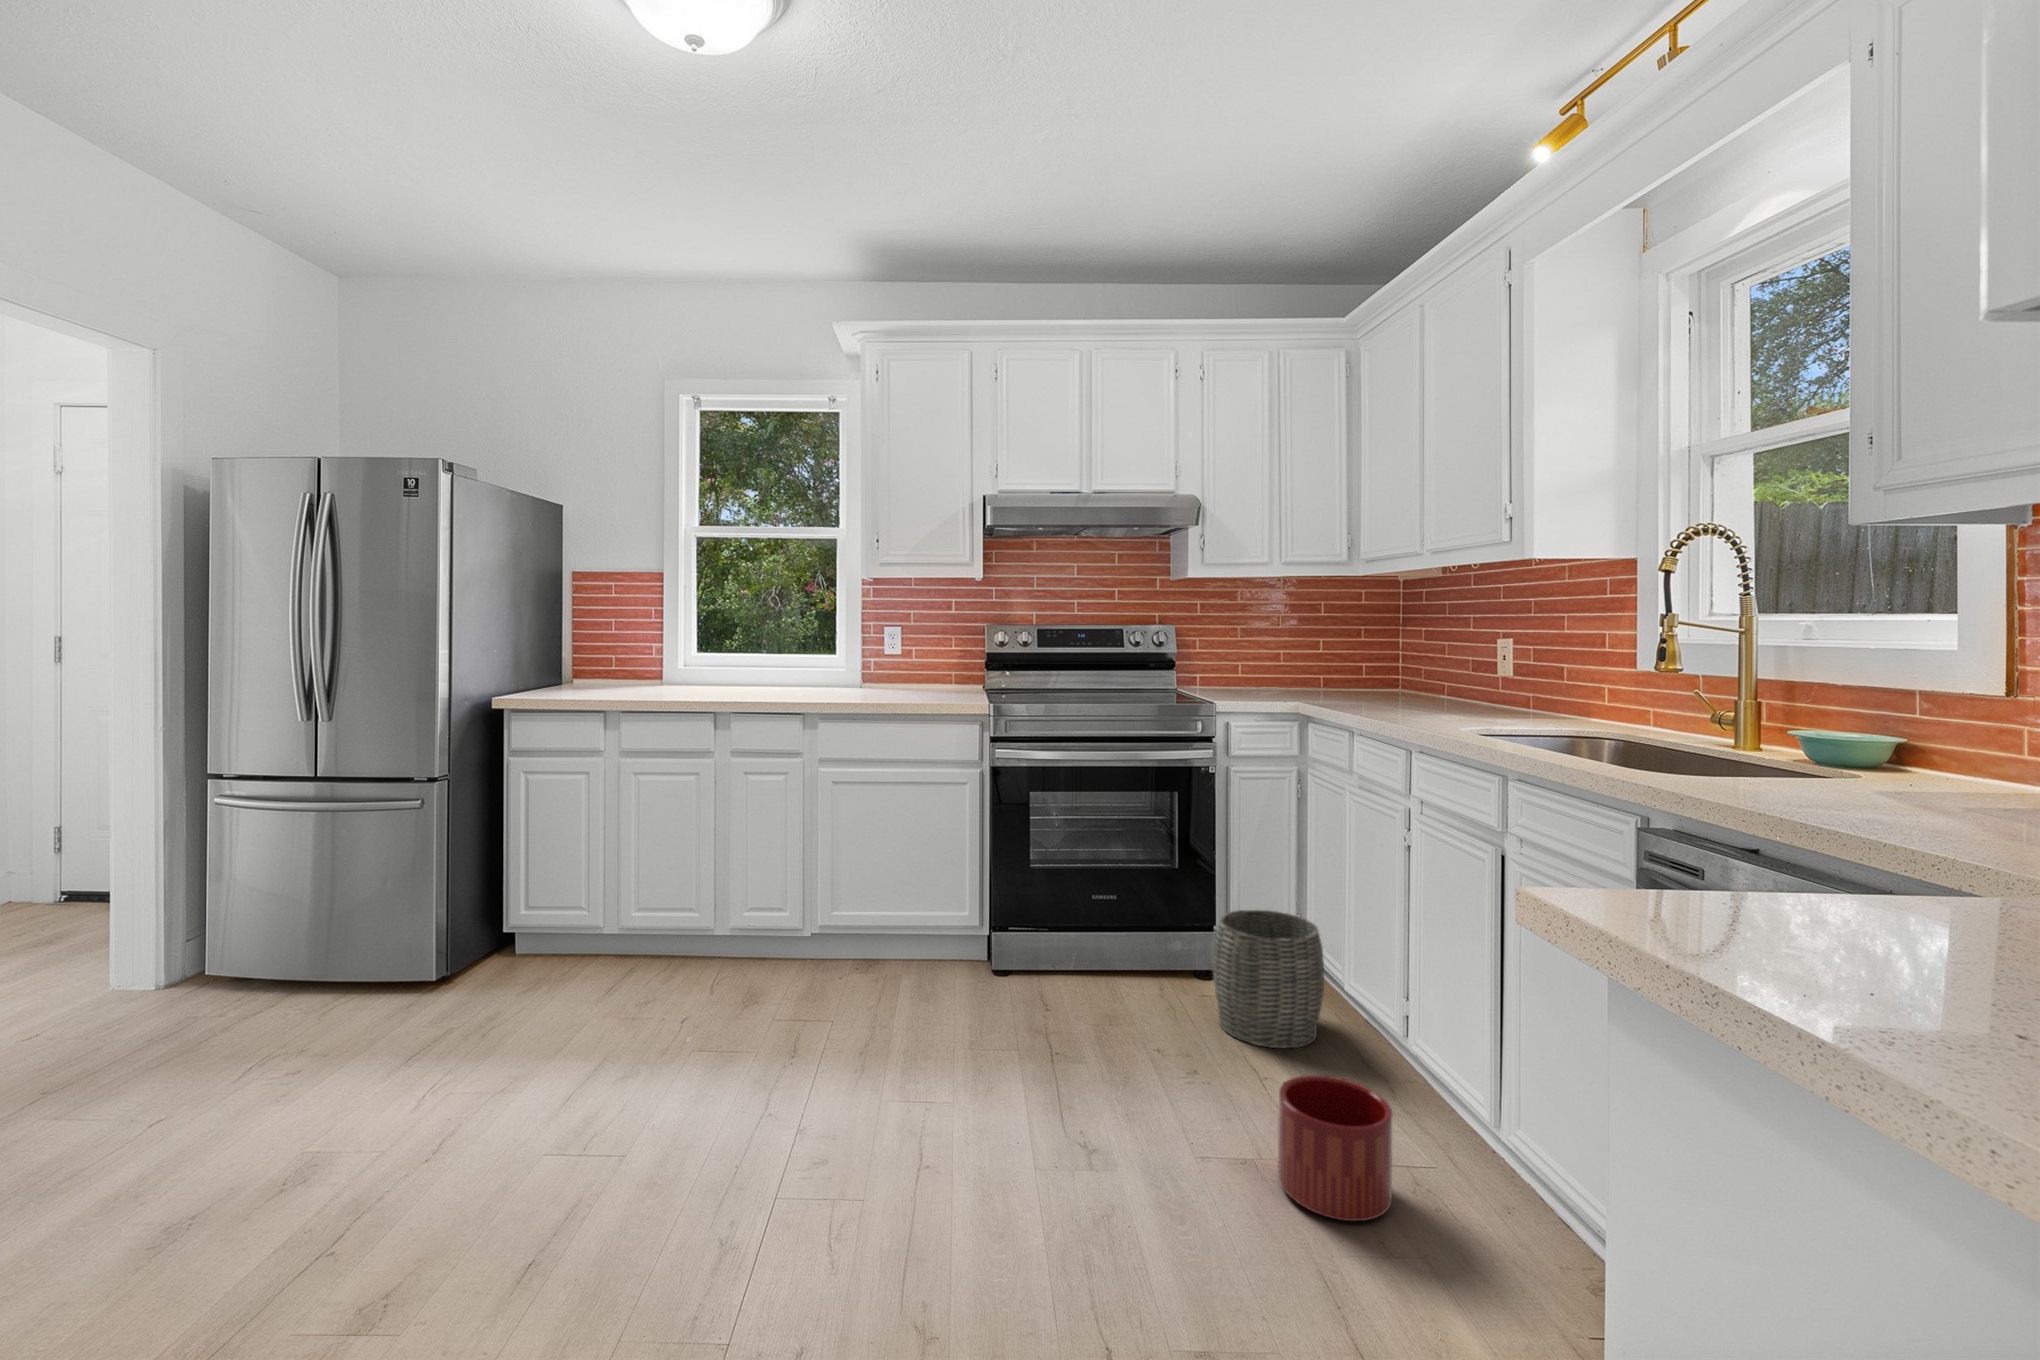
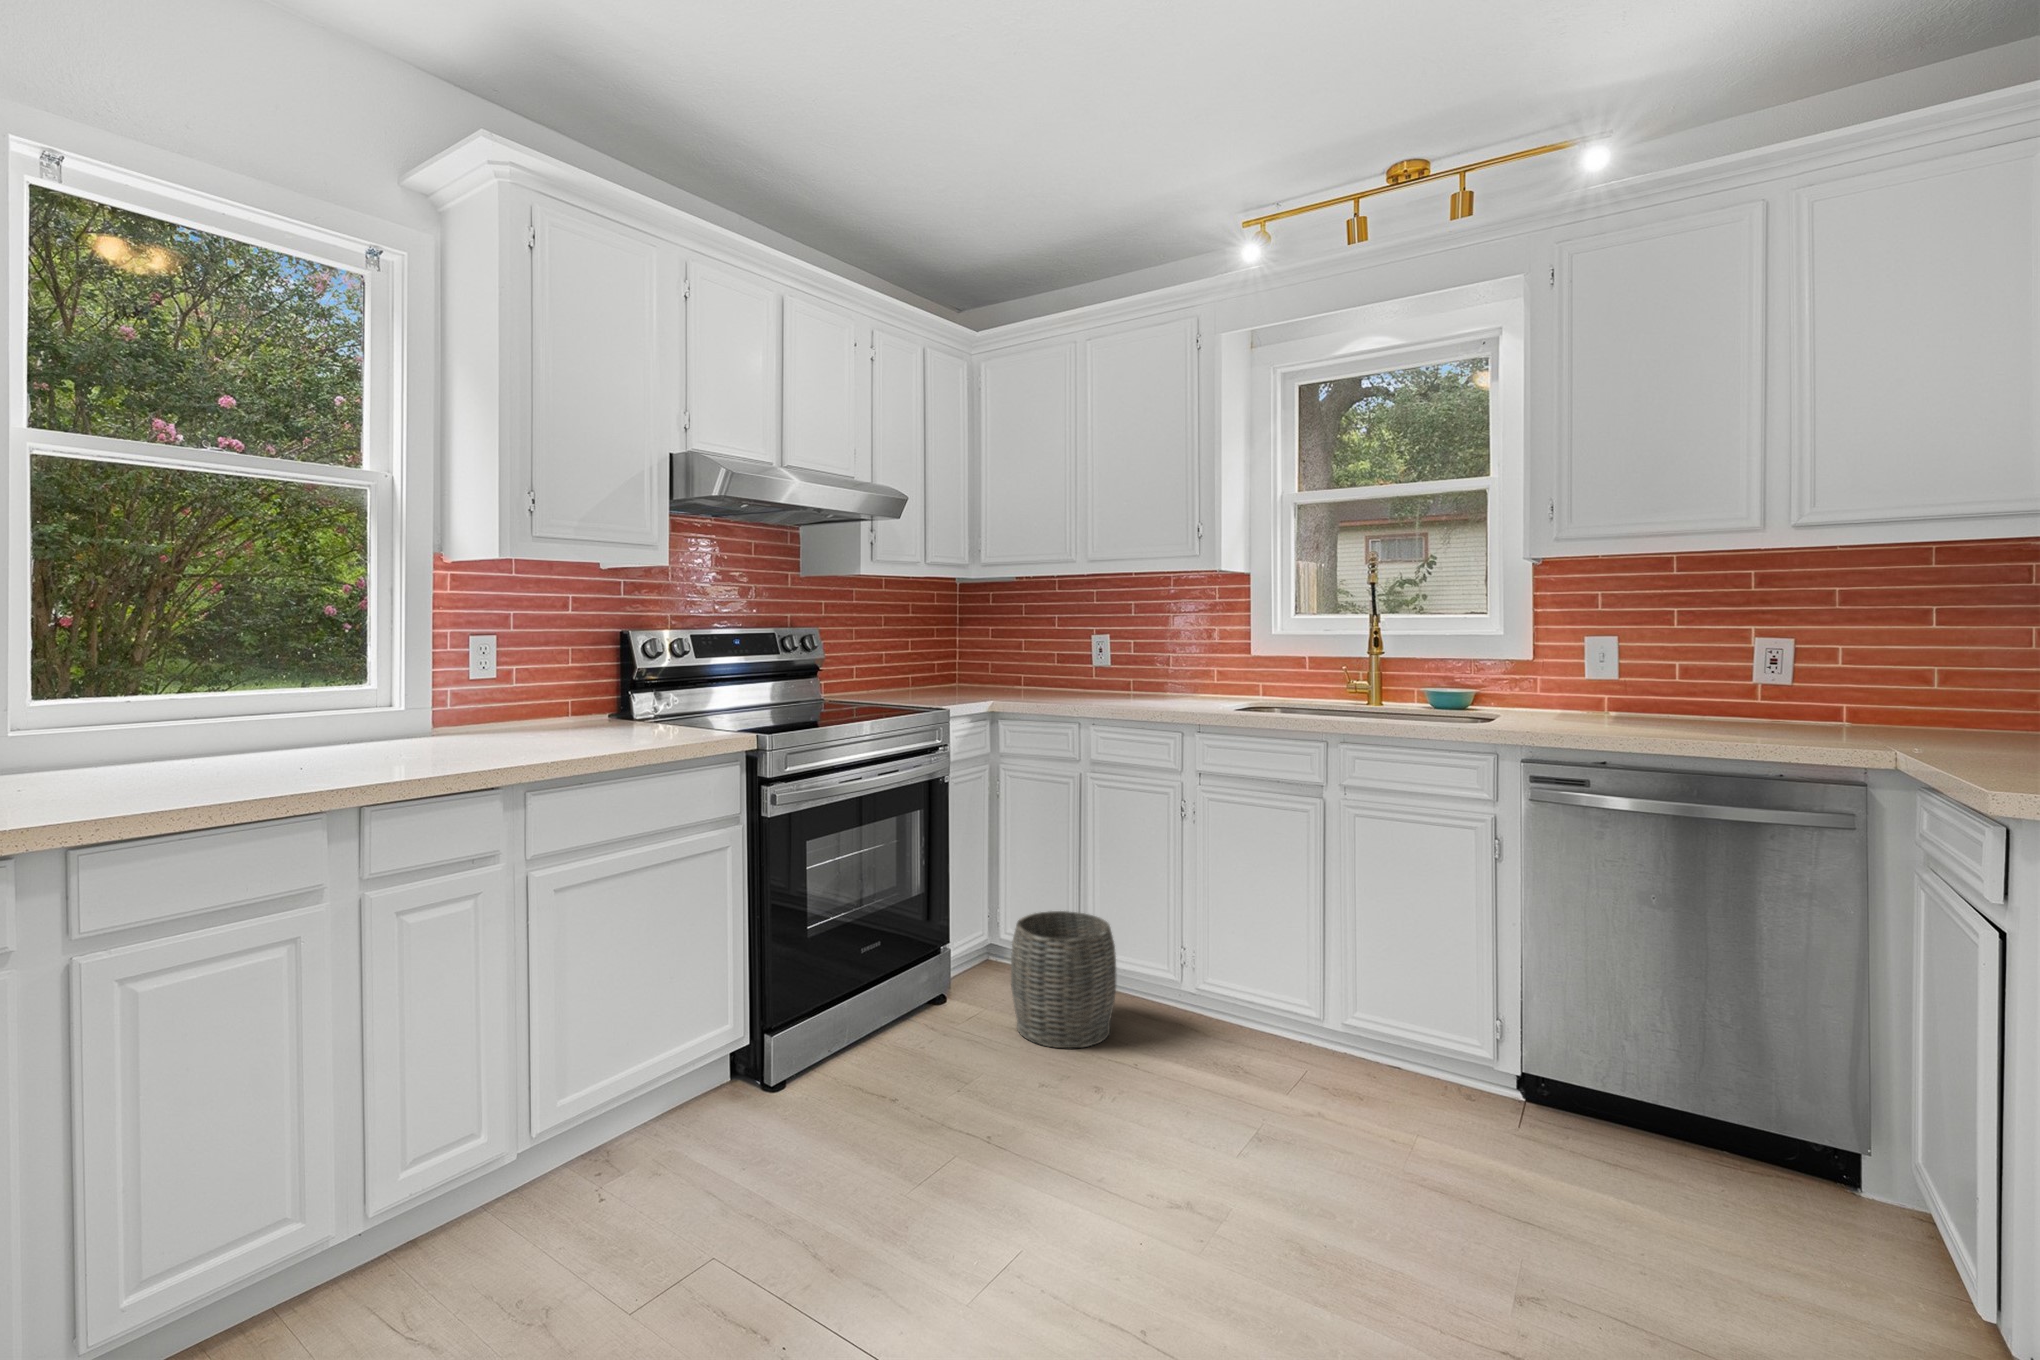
planter: present [1278,1075,1393,1221] -> none [1275,1029,1375,1151]

